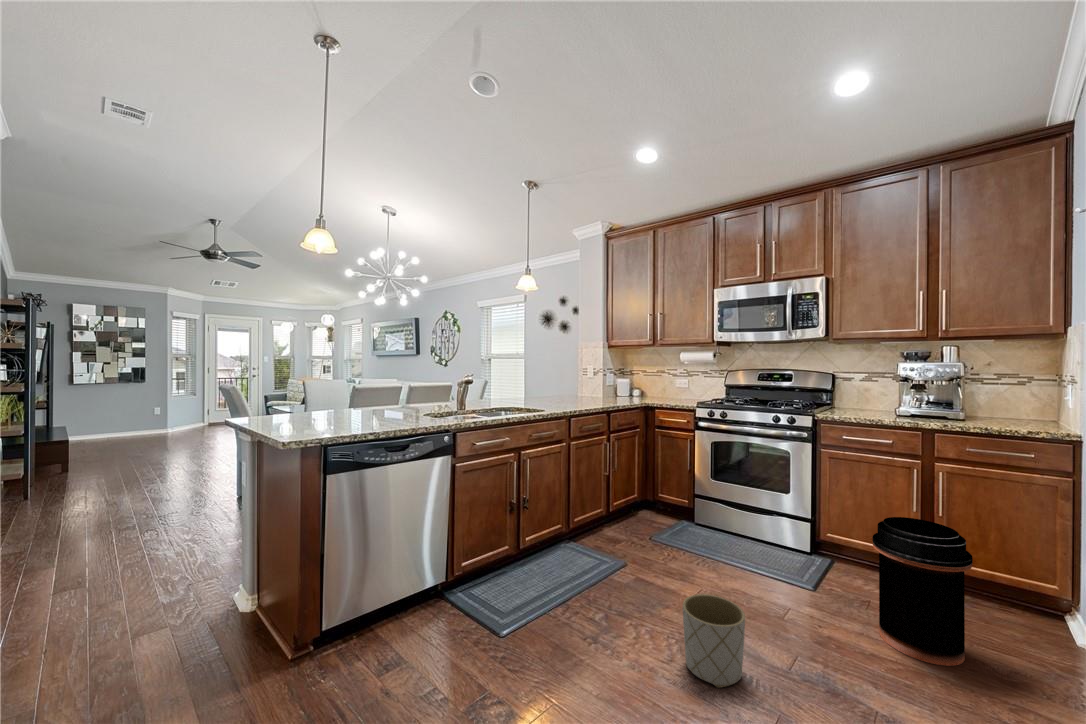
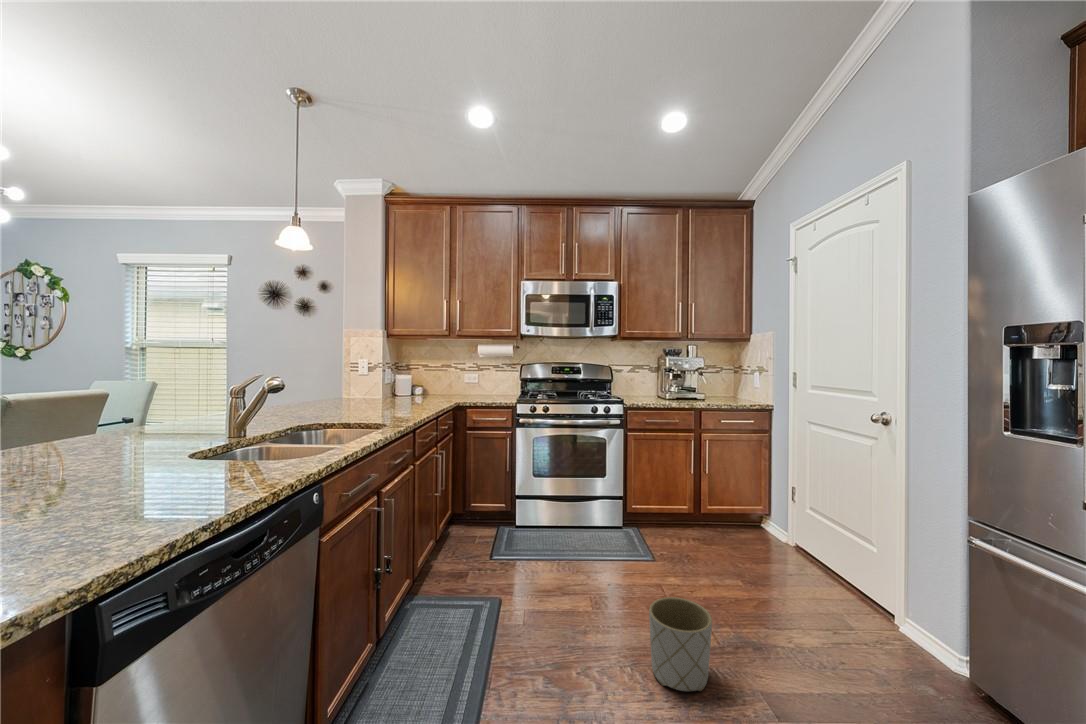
trash can: present [872,517,973,666] -> none [708,479,772,588]

